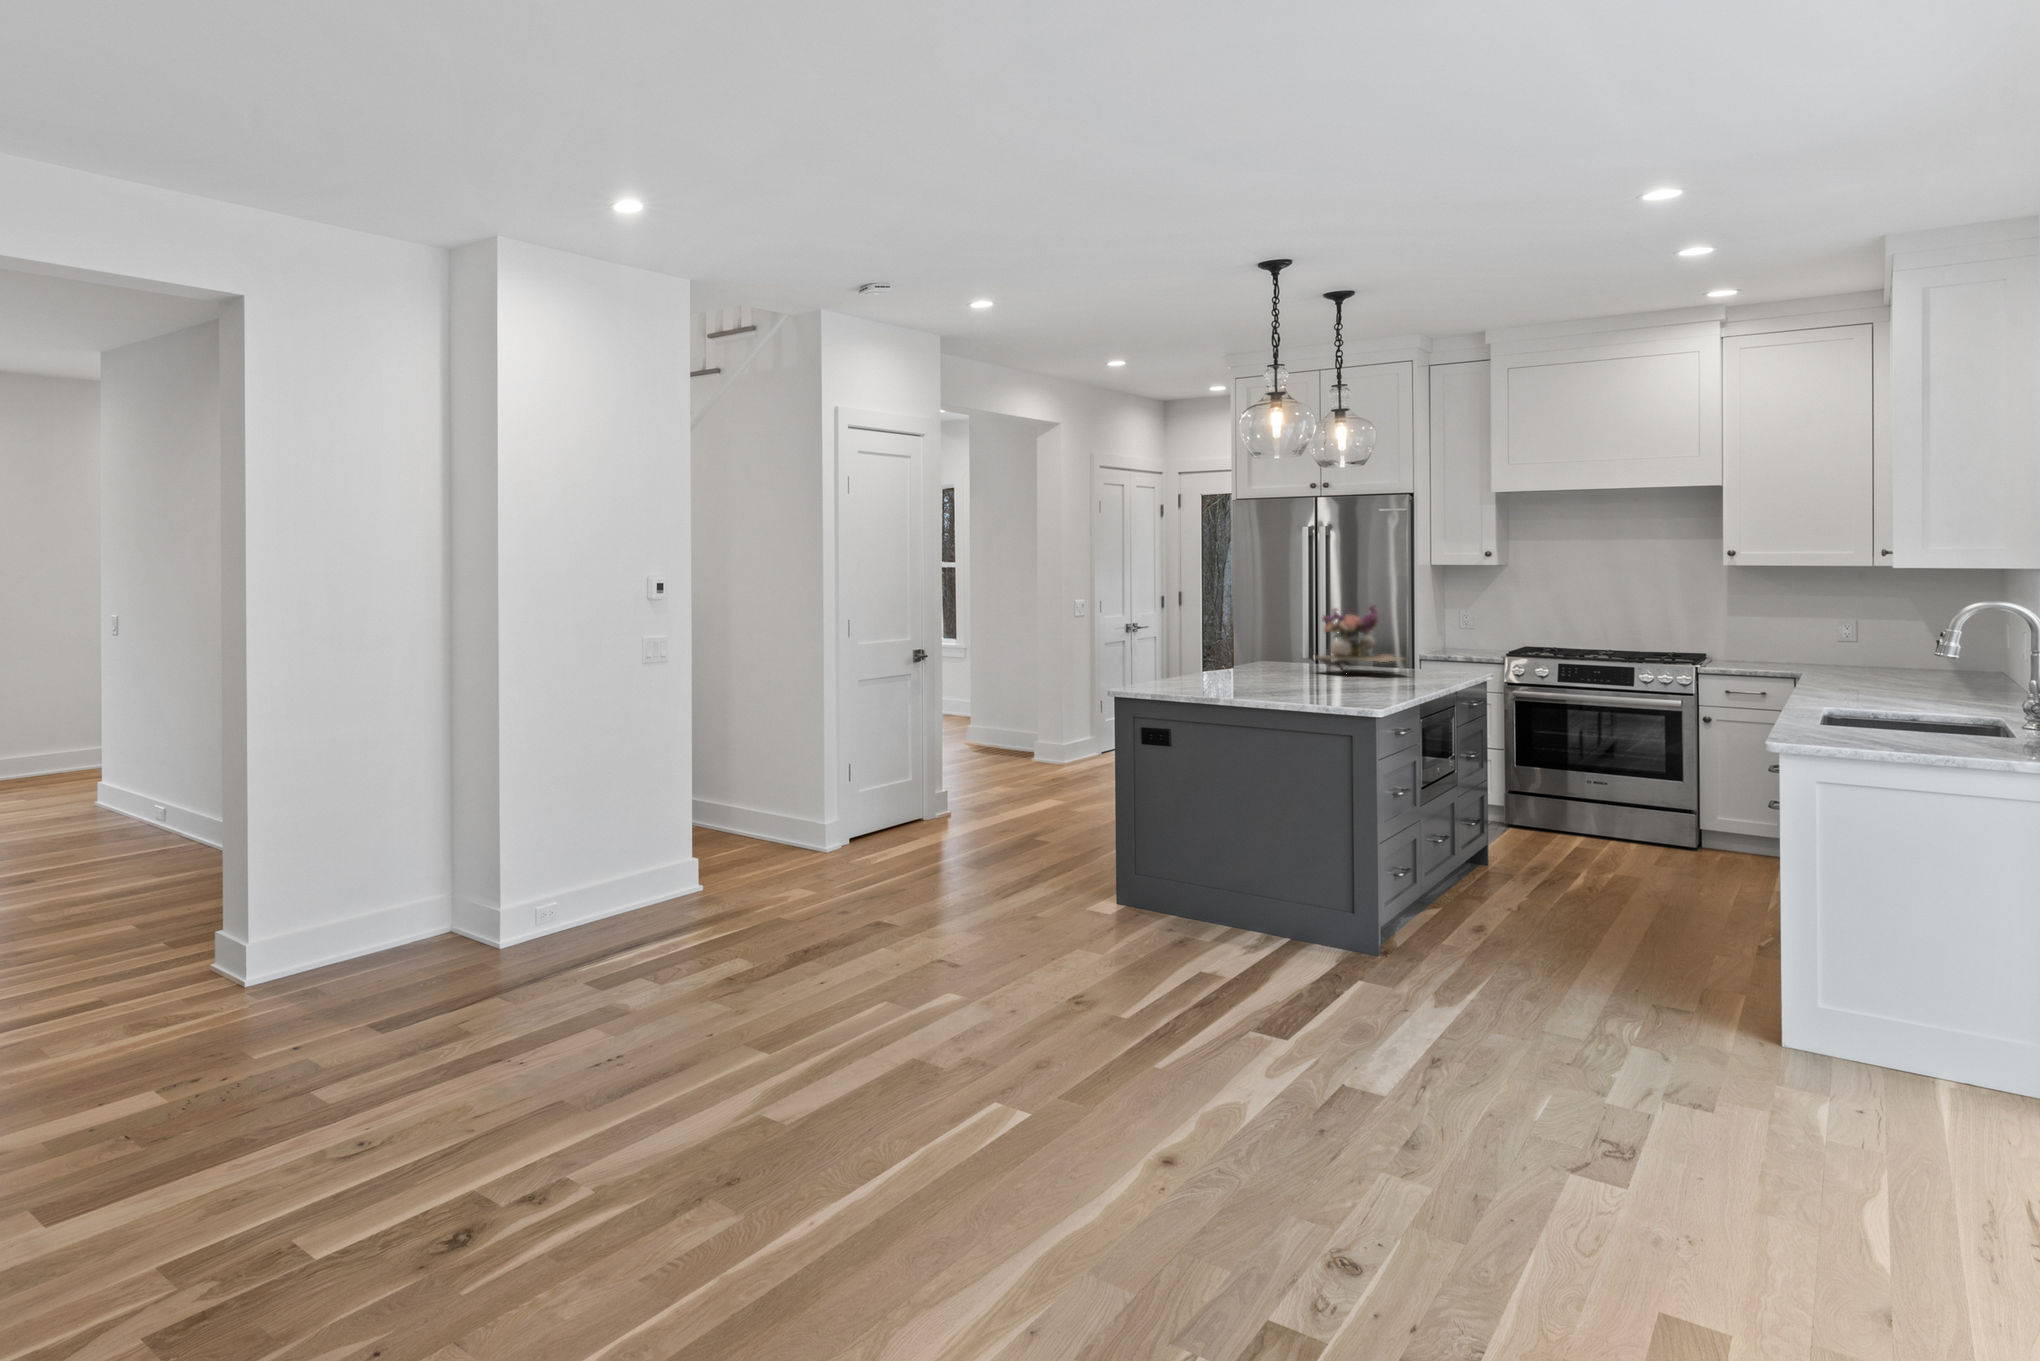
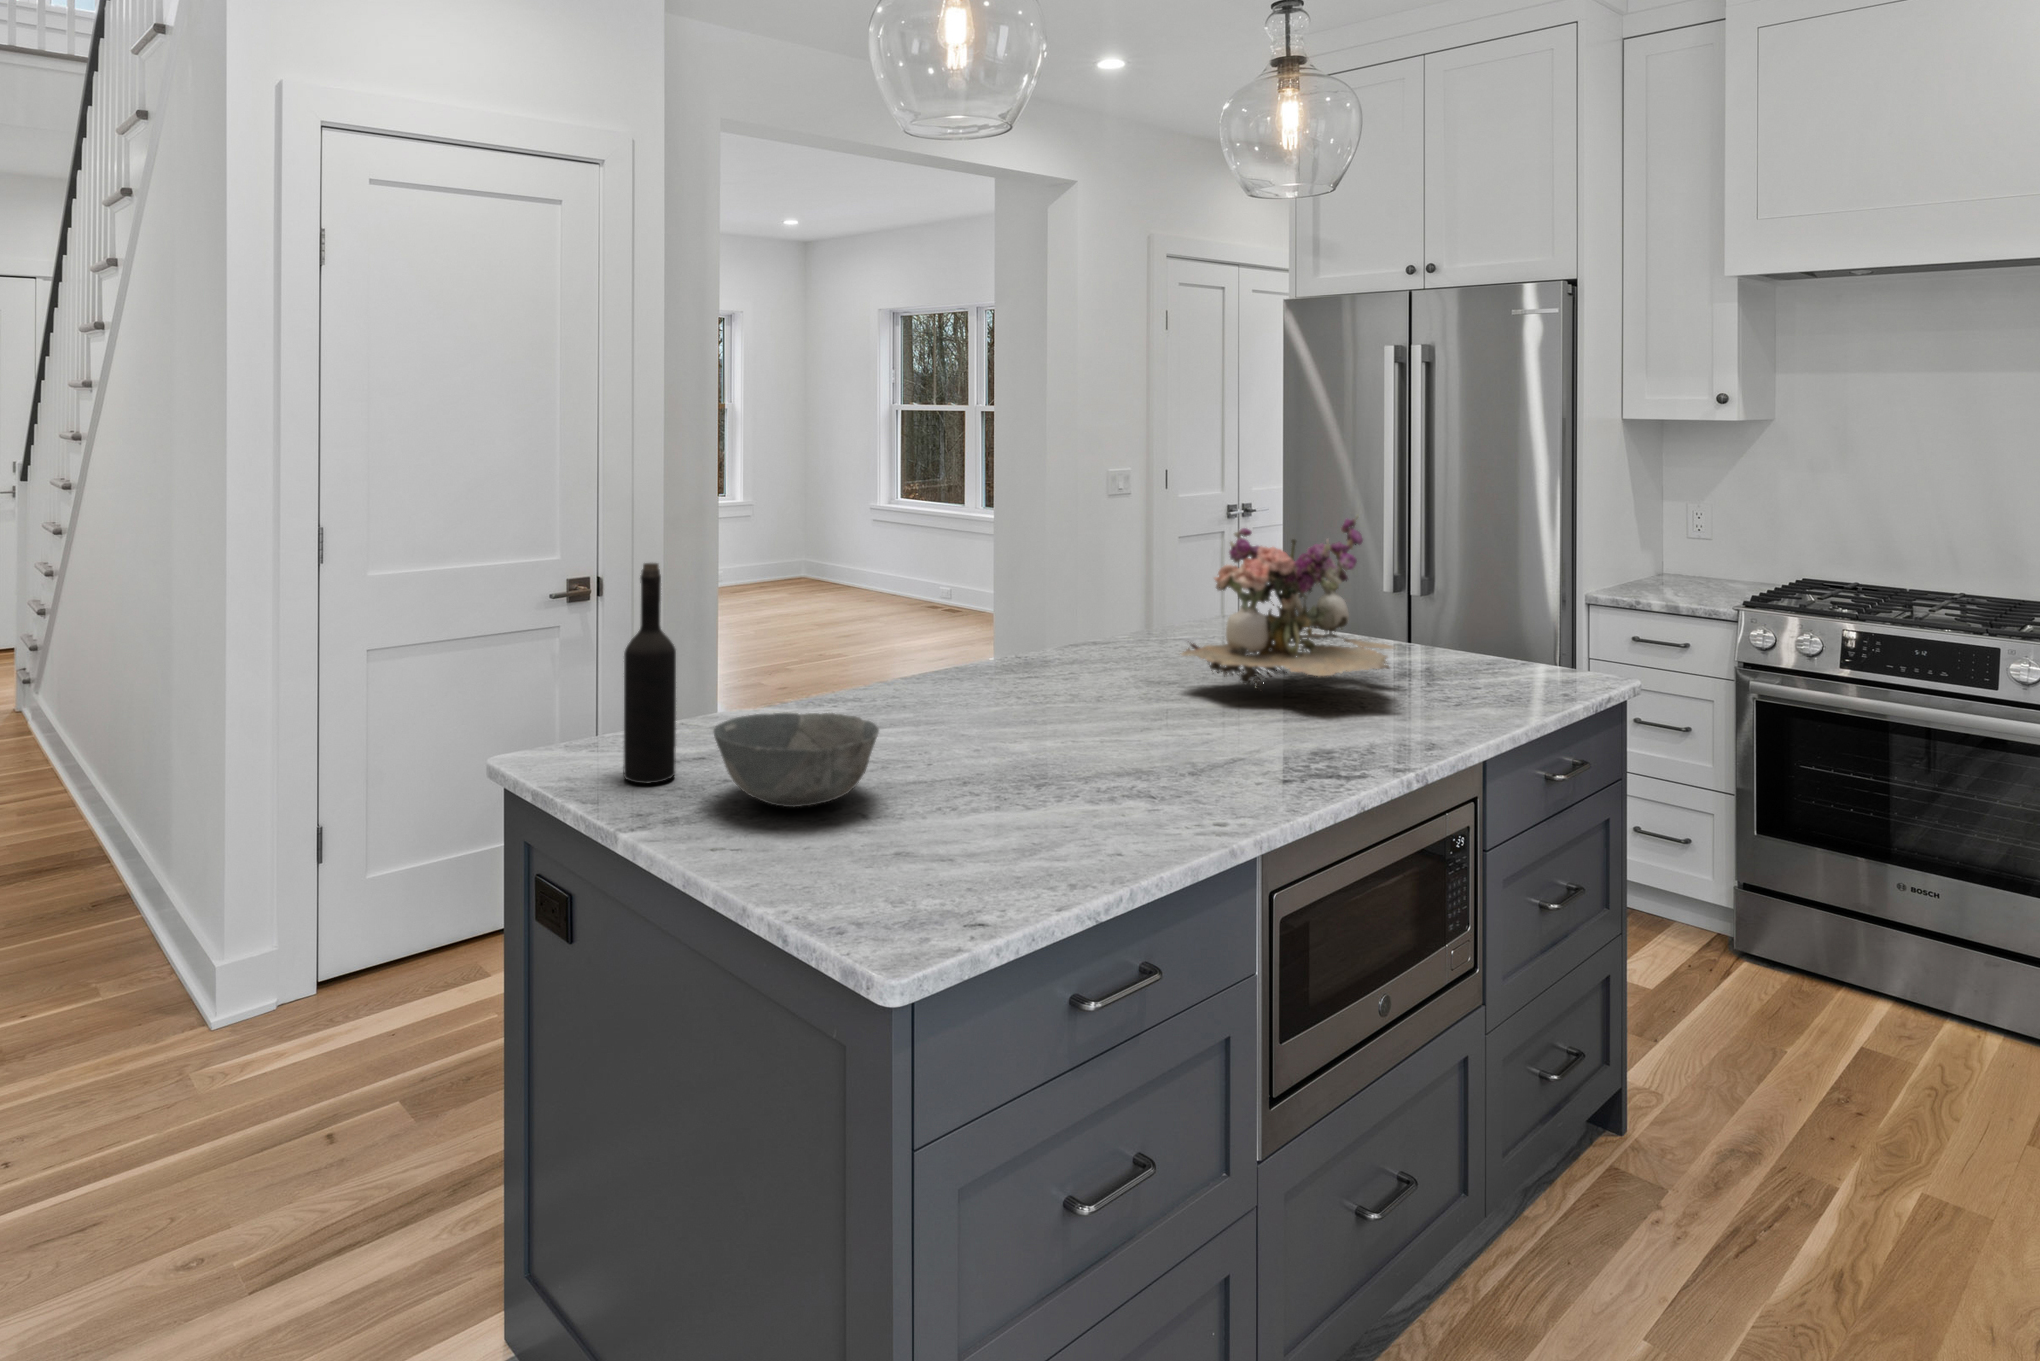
wine bottle: none [1169,613,1190,689] -> present [623,563,676,783]
bowl: none [1217,665,1282,691] -> present [714,712,879,807]

